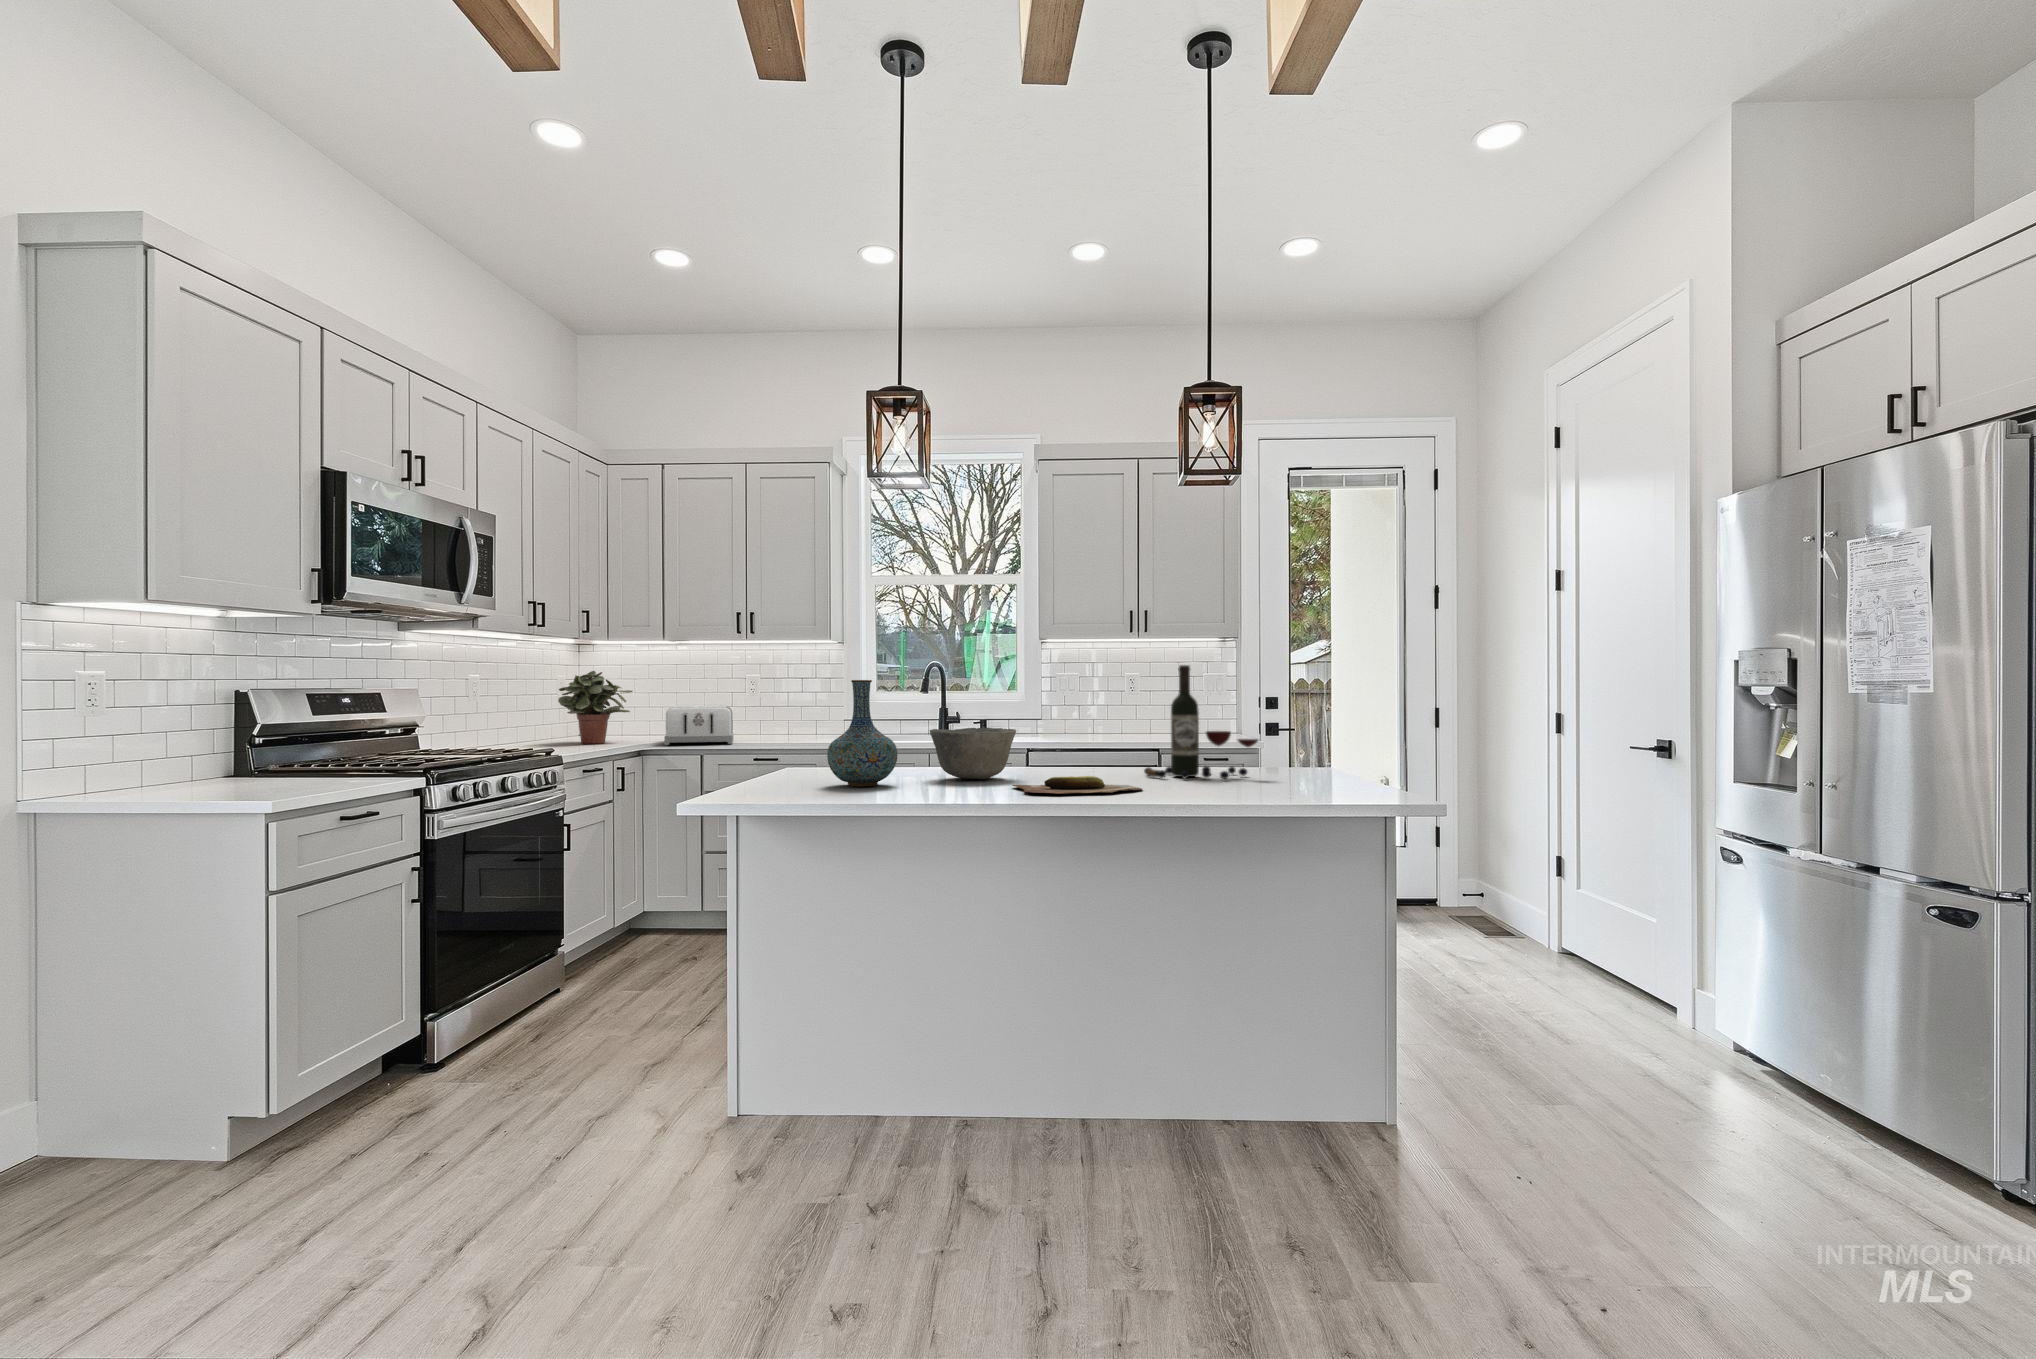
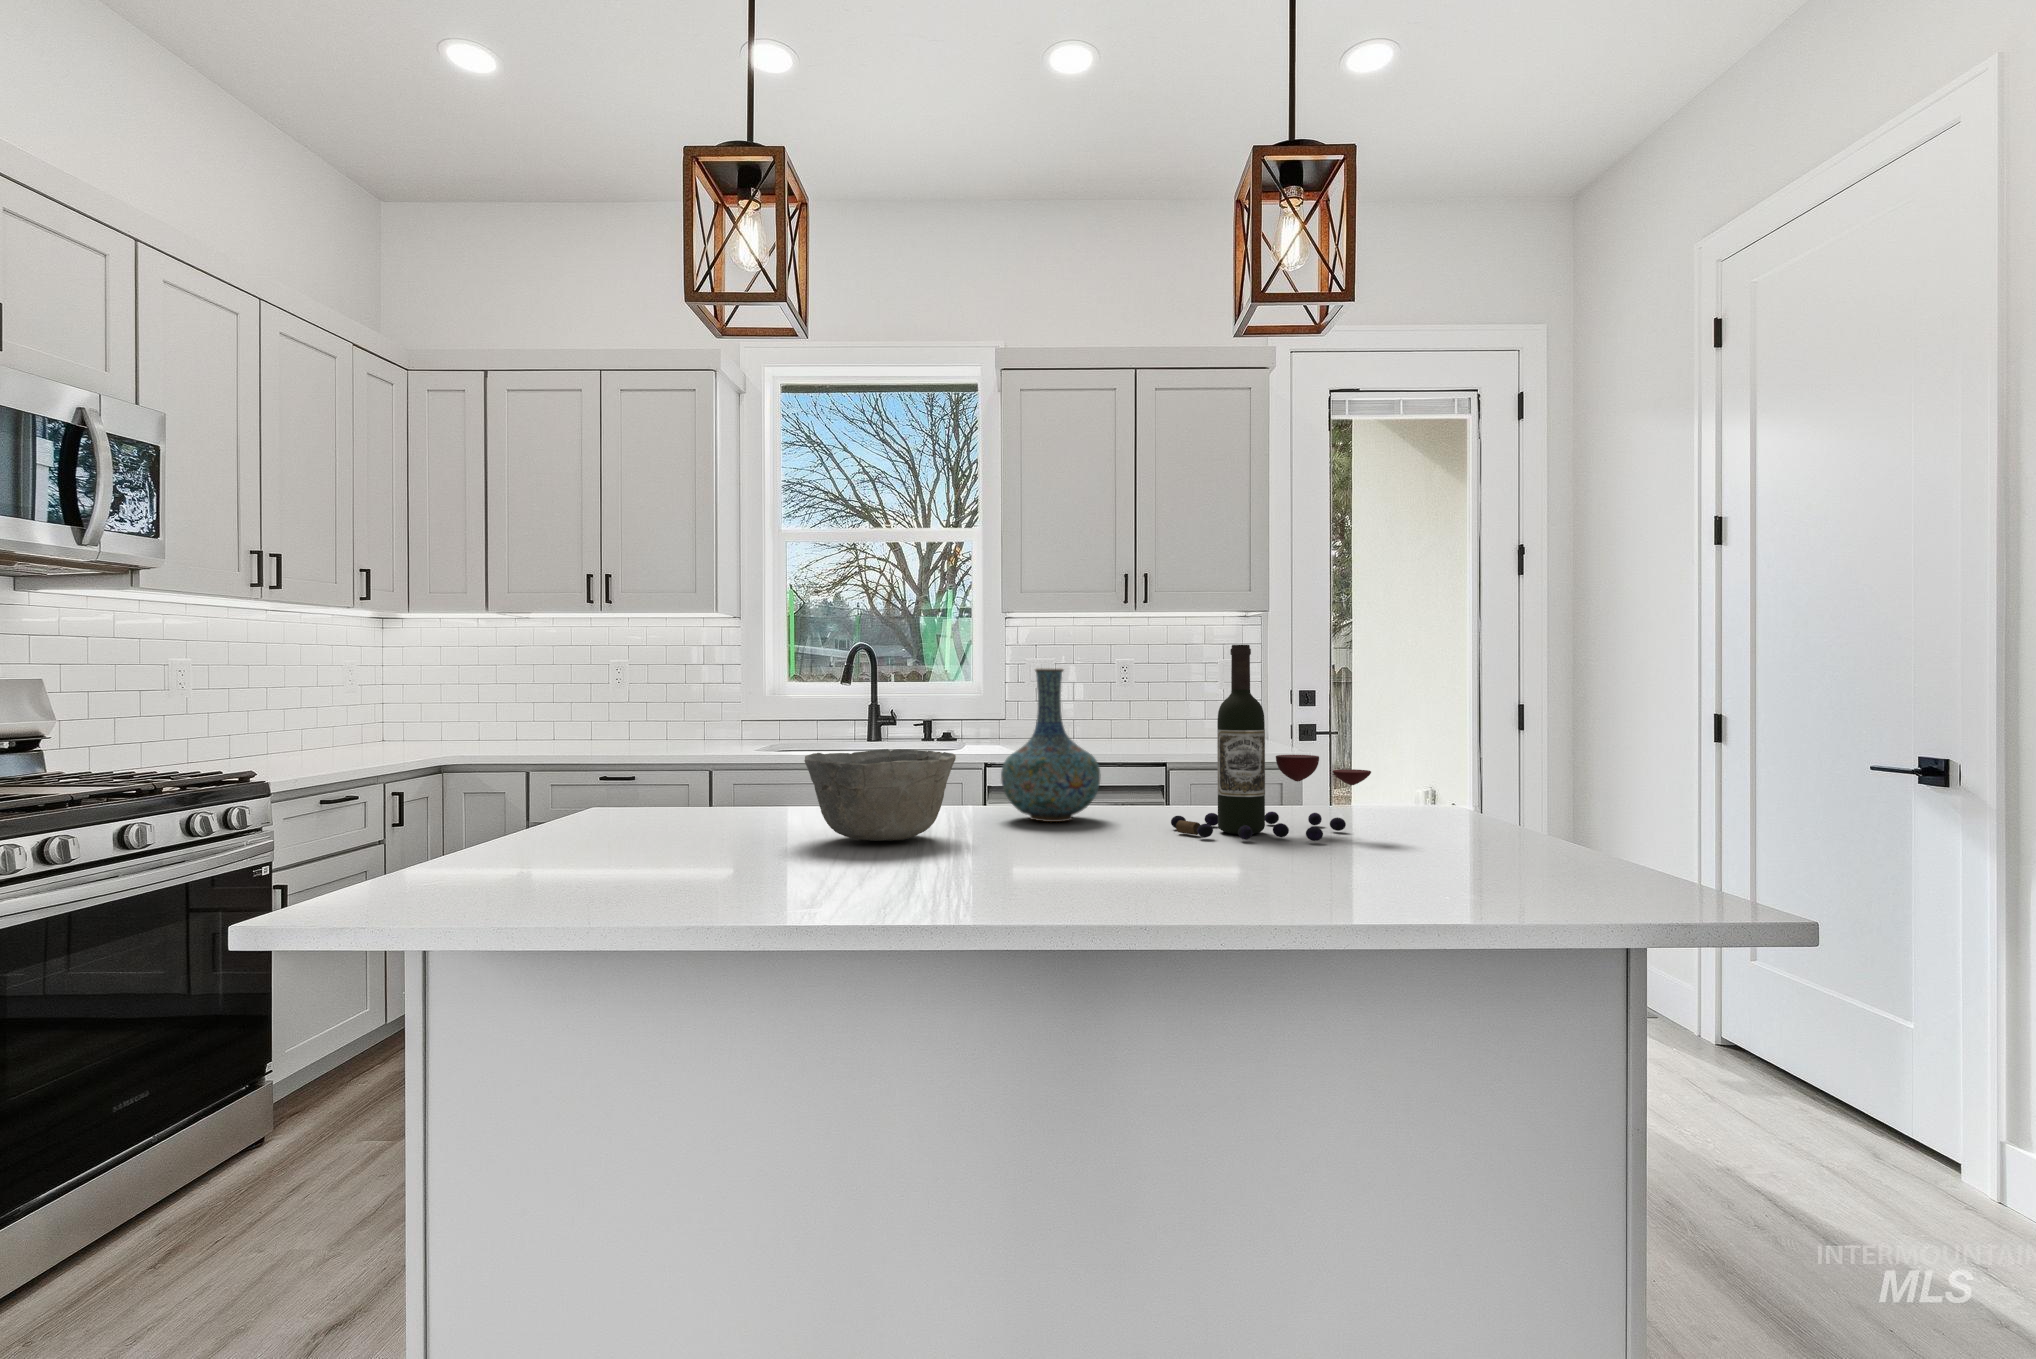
potted plant: present [558,671,633,744] -> none [320,655,434,757]
vase: present [827,680,897,786] -> present [1001,669,1101,822]
toaster: present [664,705,733,745] -> none [470,703,580,759]
cutting board: present [1012,776,1142,794] -> none [944,848,1187,892]

